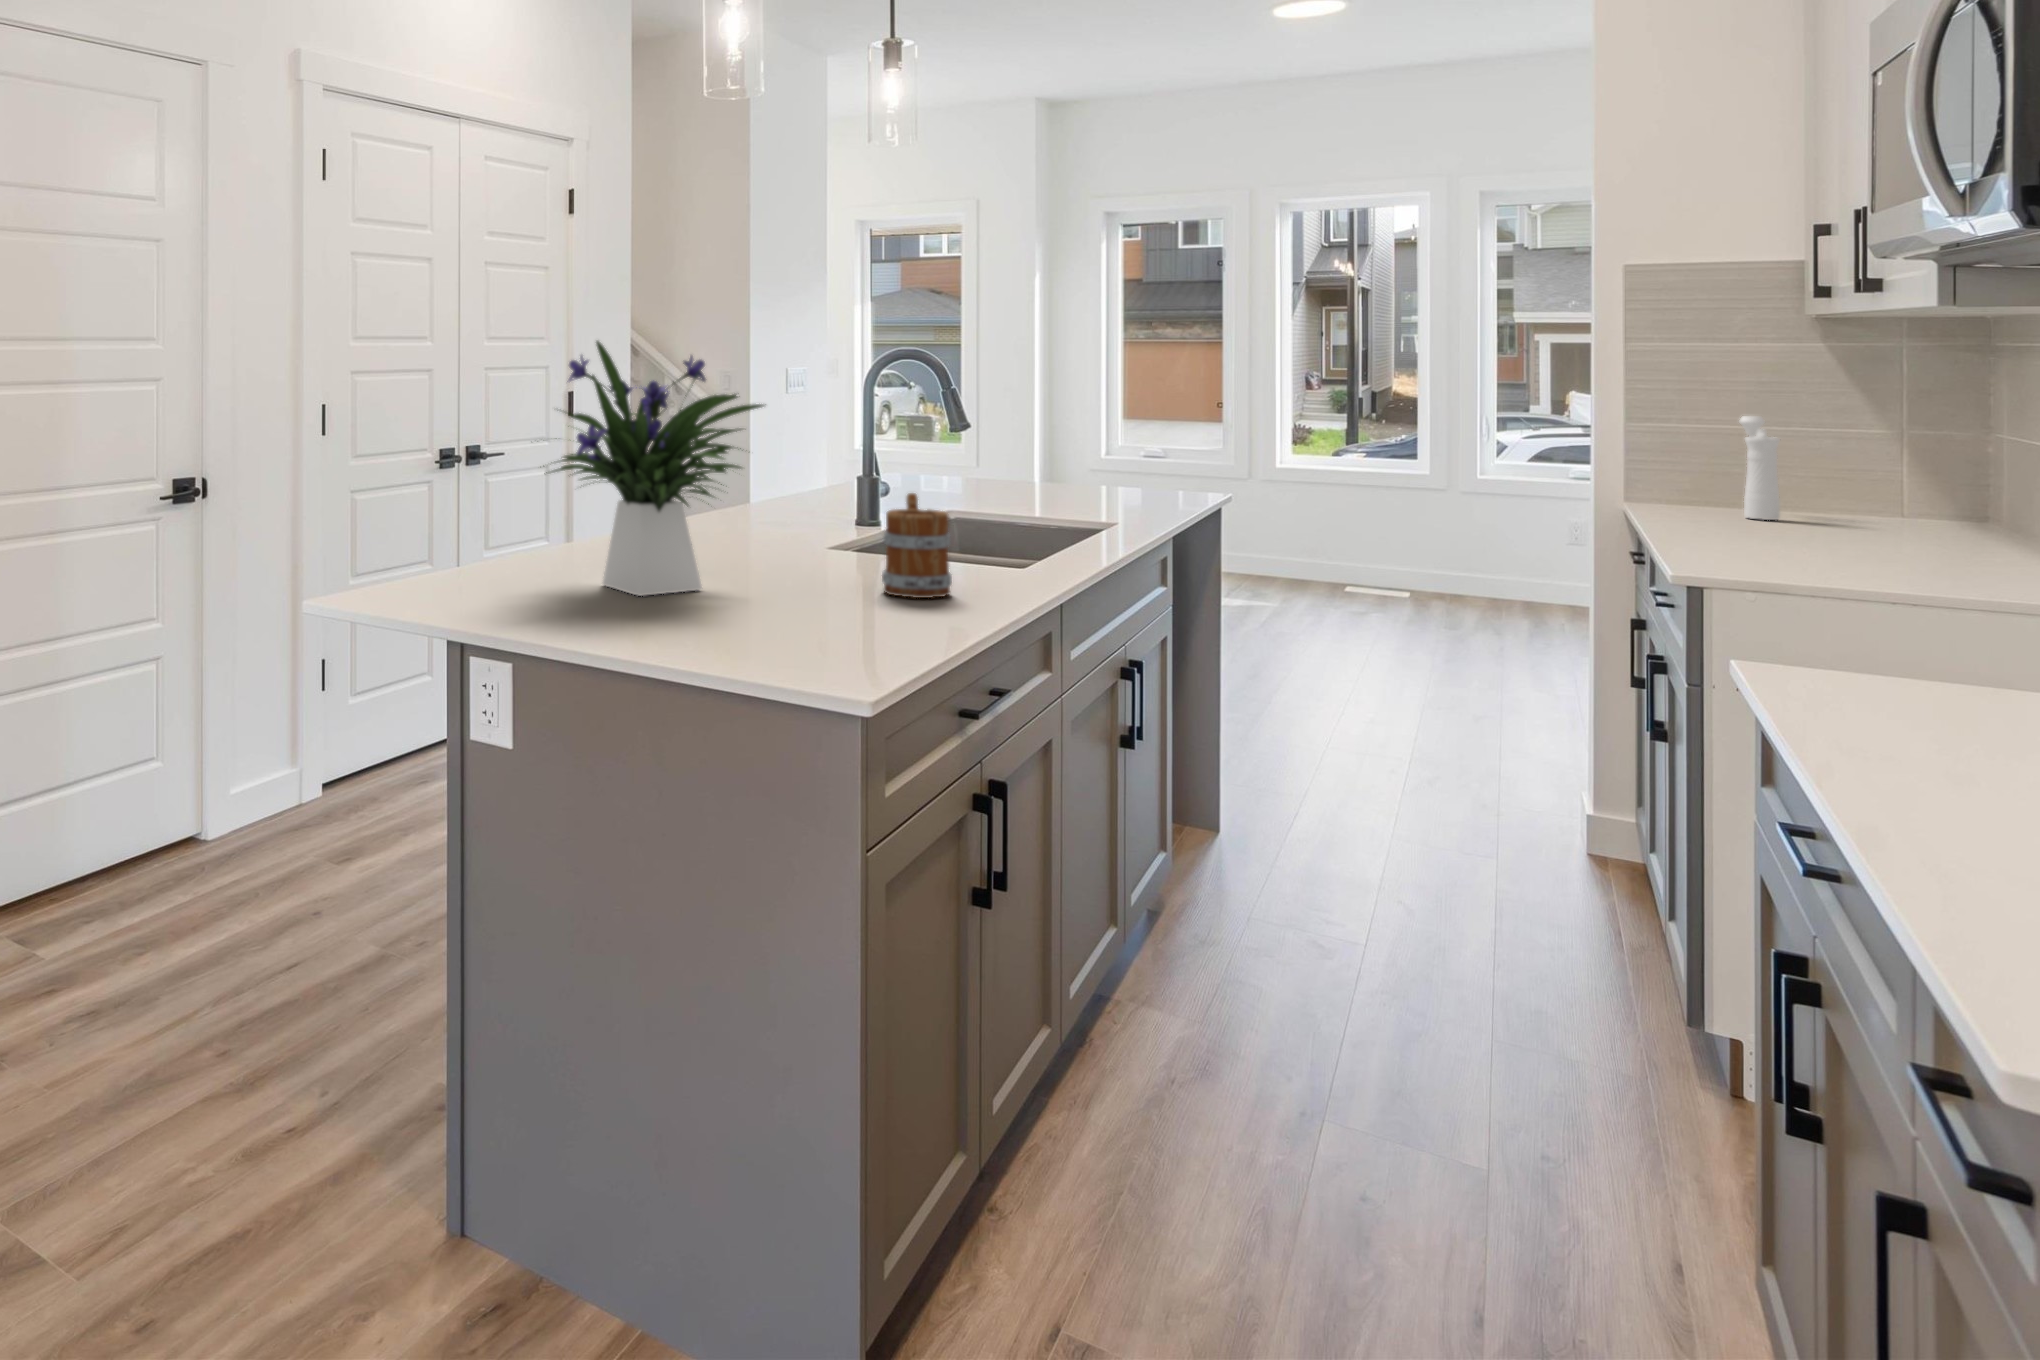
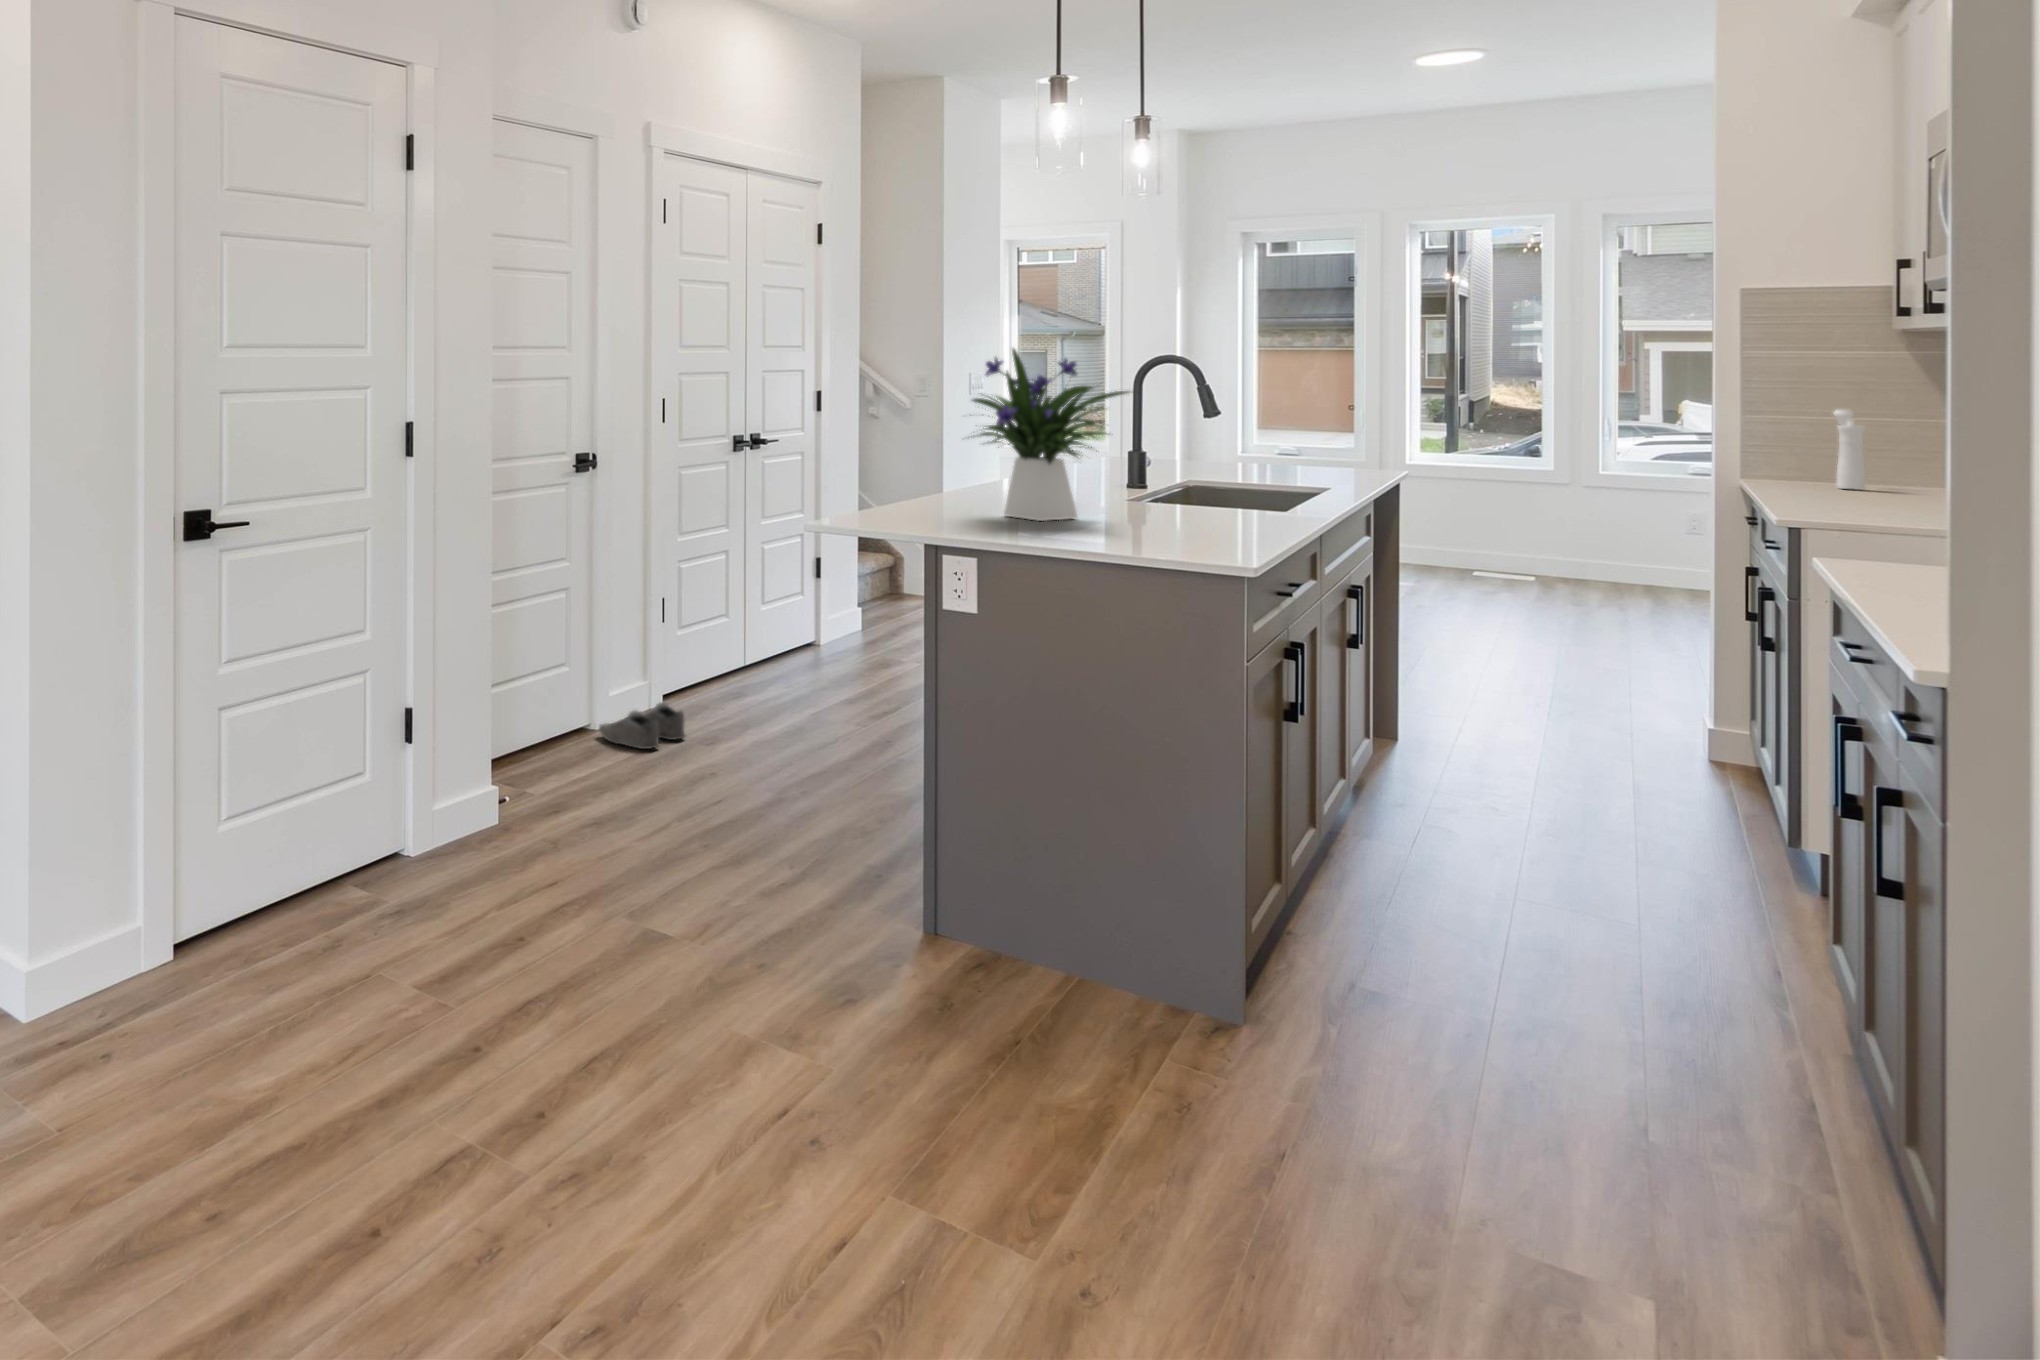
mug: present [882,493,952,598] -> none [1204,454,1258,524]
shoe: none [207,799,321,868] -> present [599,702,686,749]

